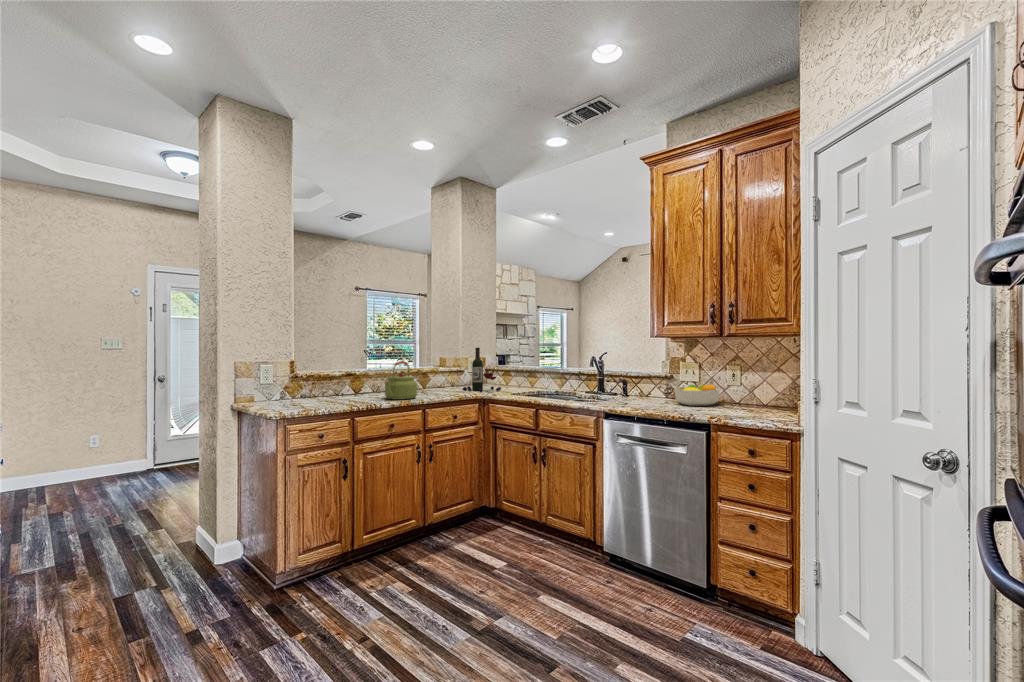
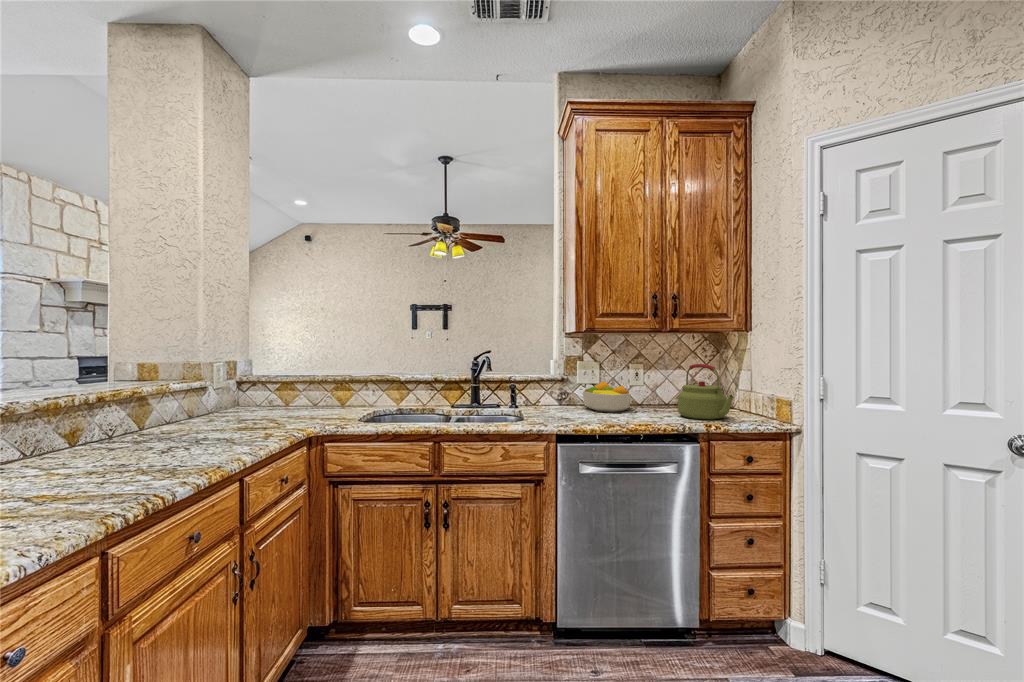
wine bottle: present [463,348,501,392] -> none [231,346,314,425]
kettle: present [385,361,417,400] -> present [678,364,733,419]

